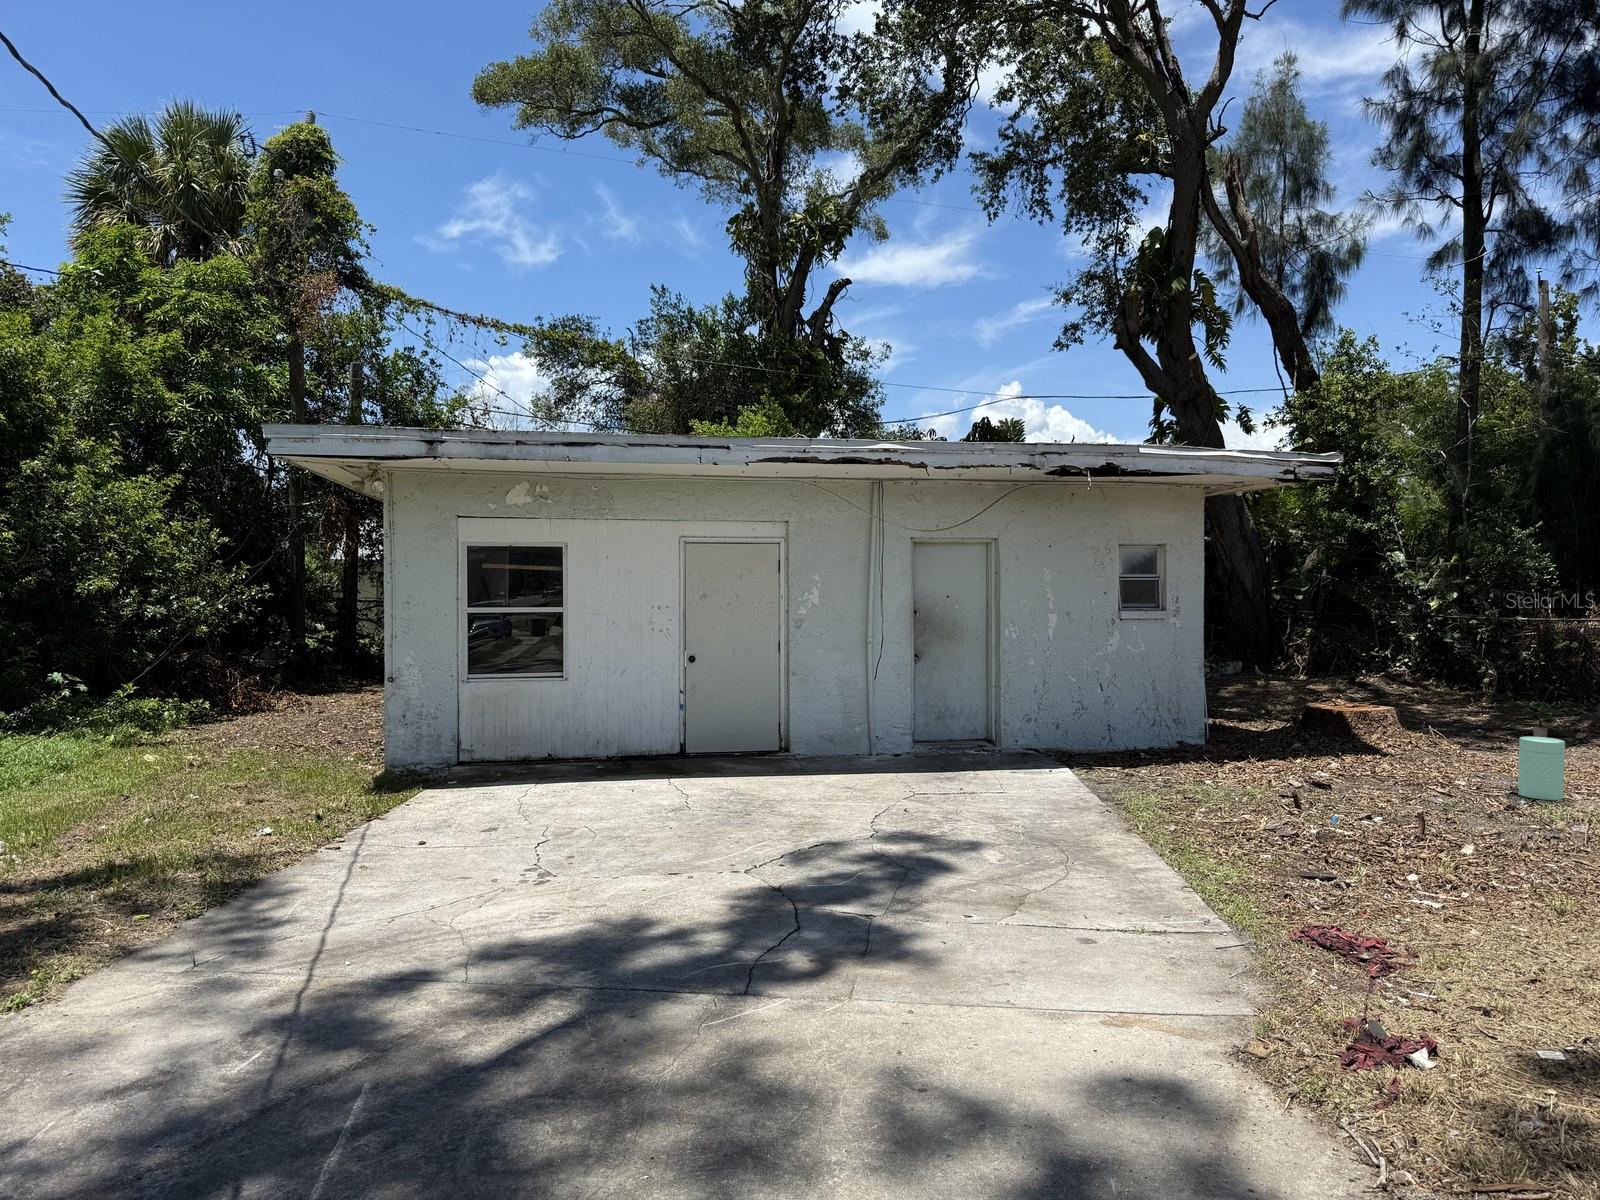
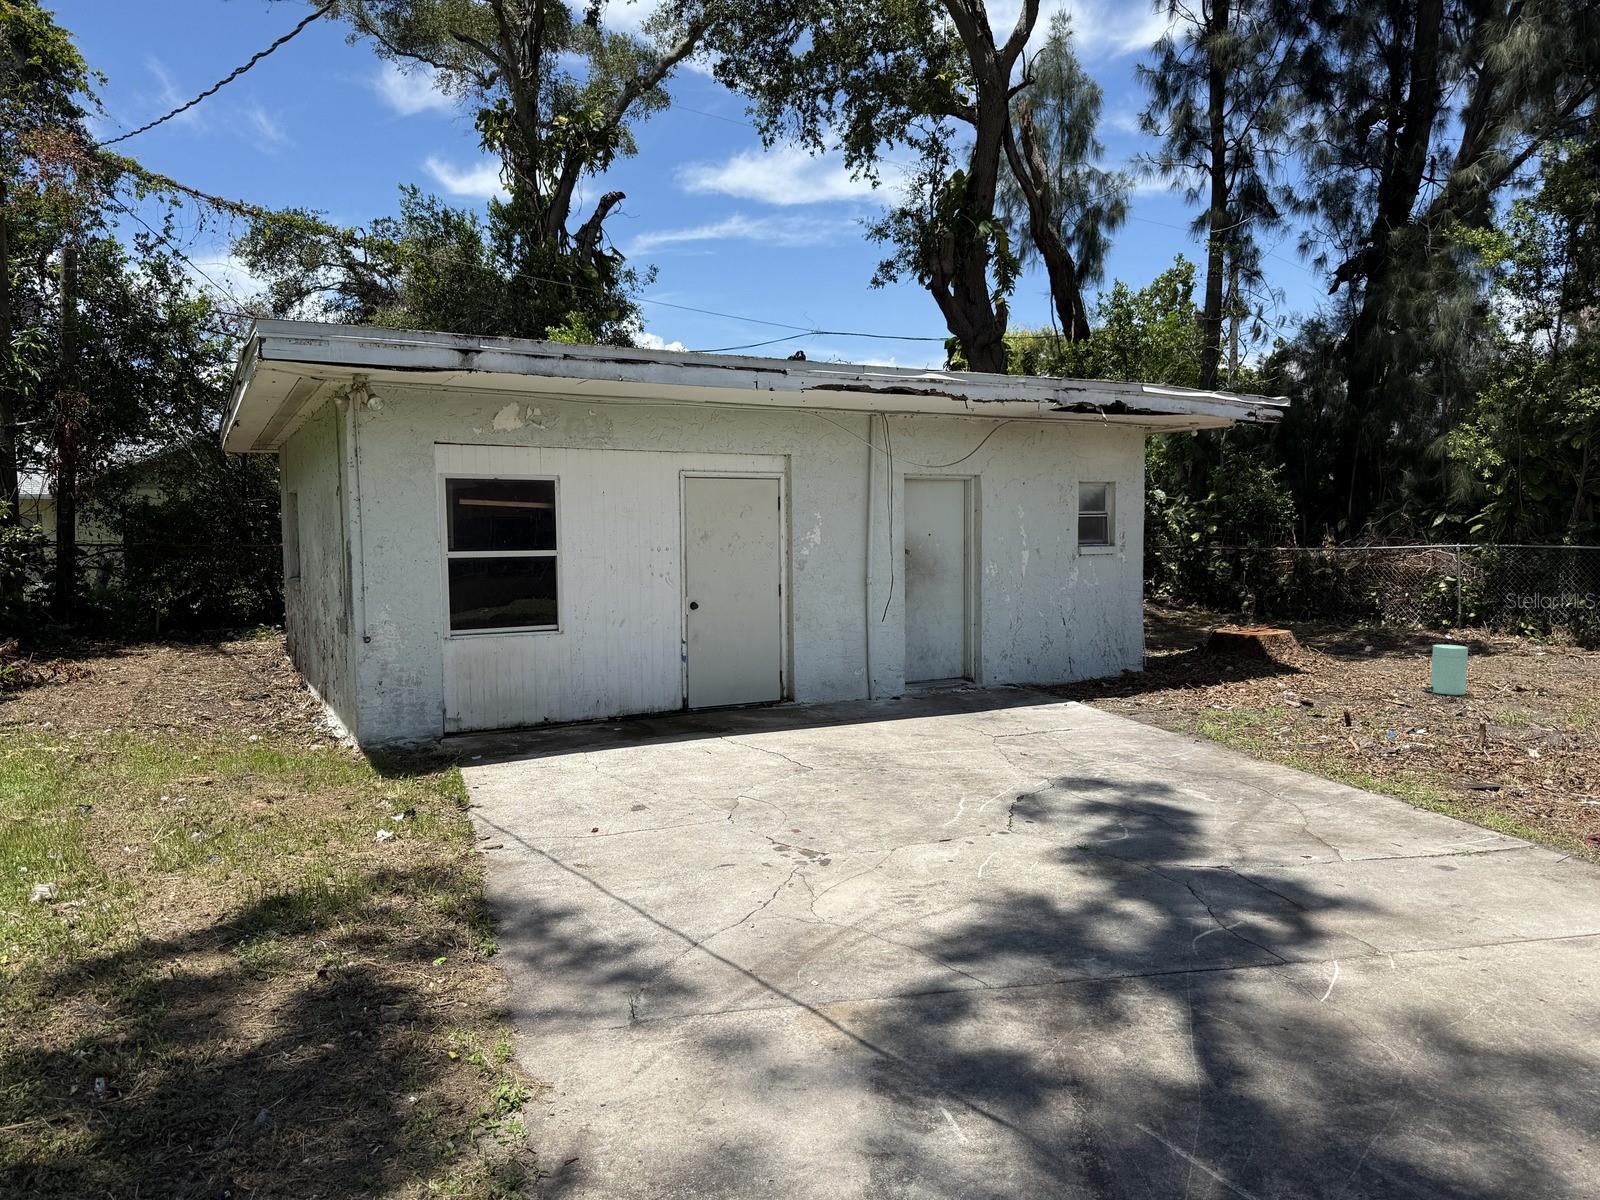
potted plant: present [1524,702,1562,737] -> none [1340,617,1371,646]

